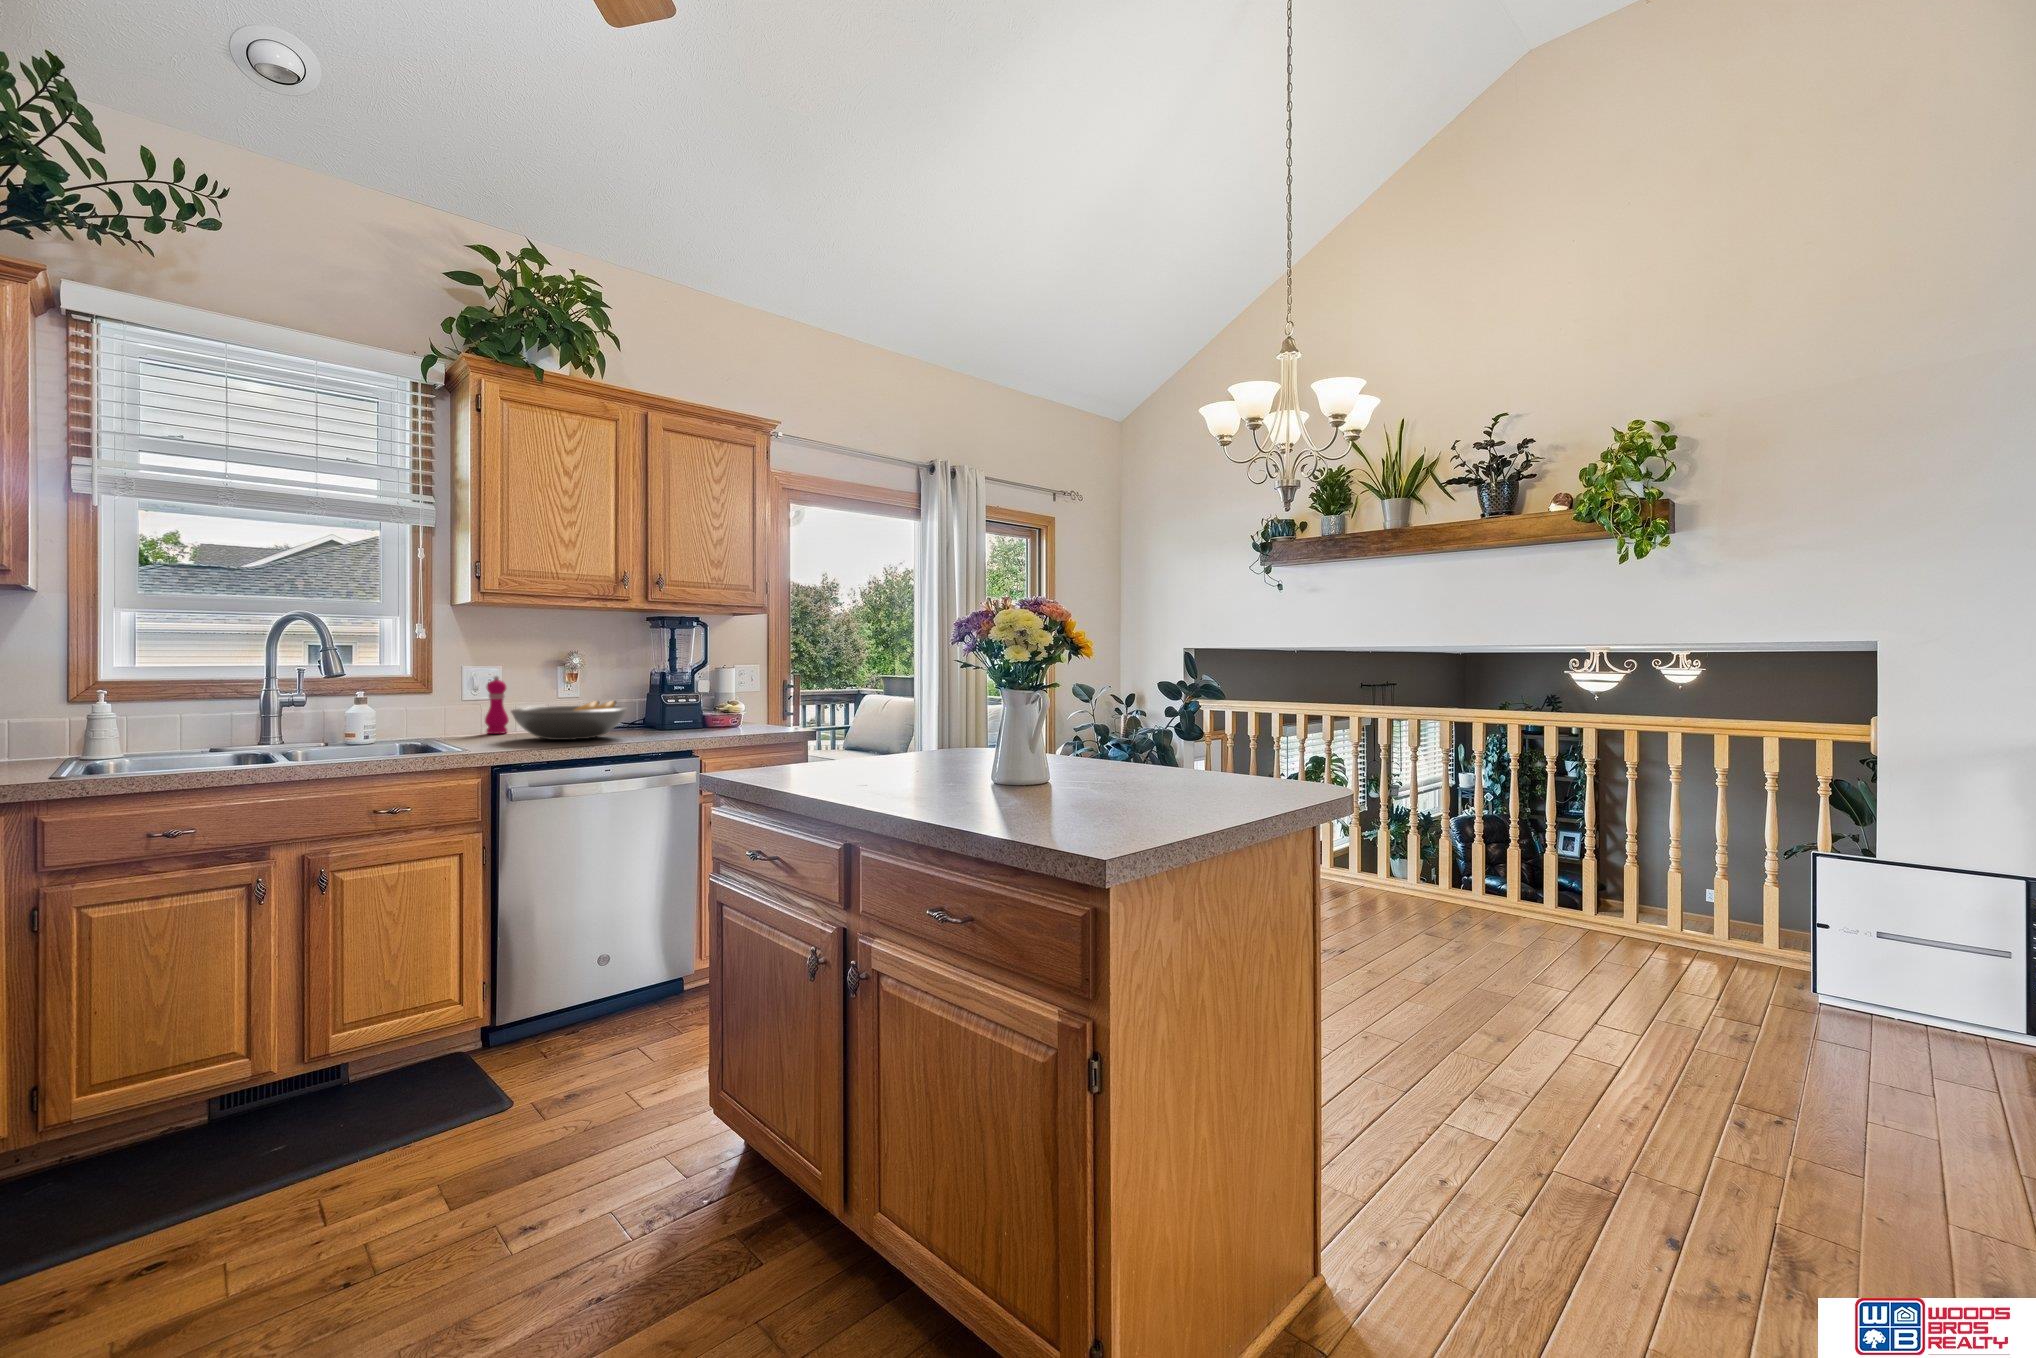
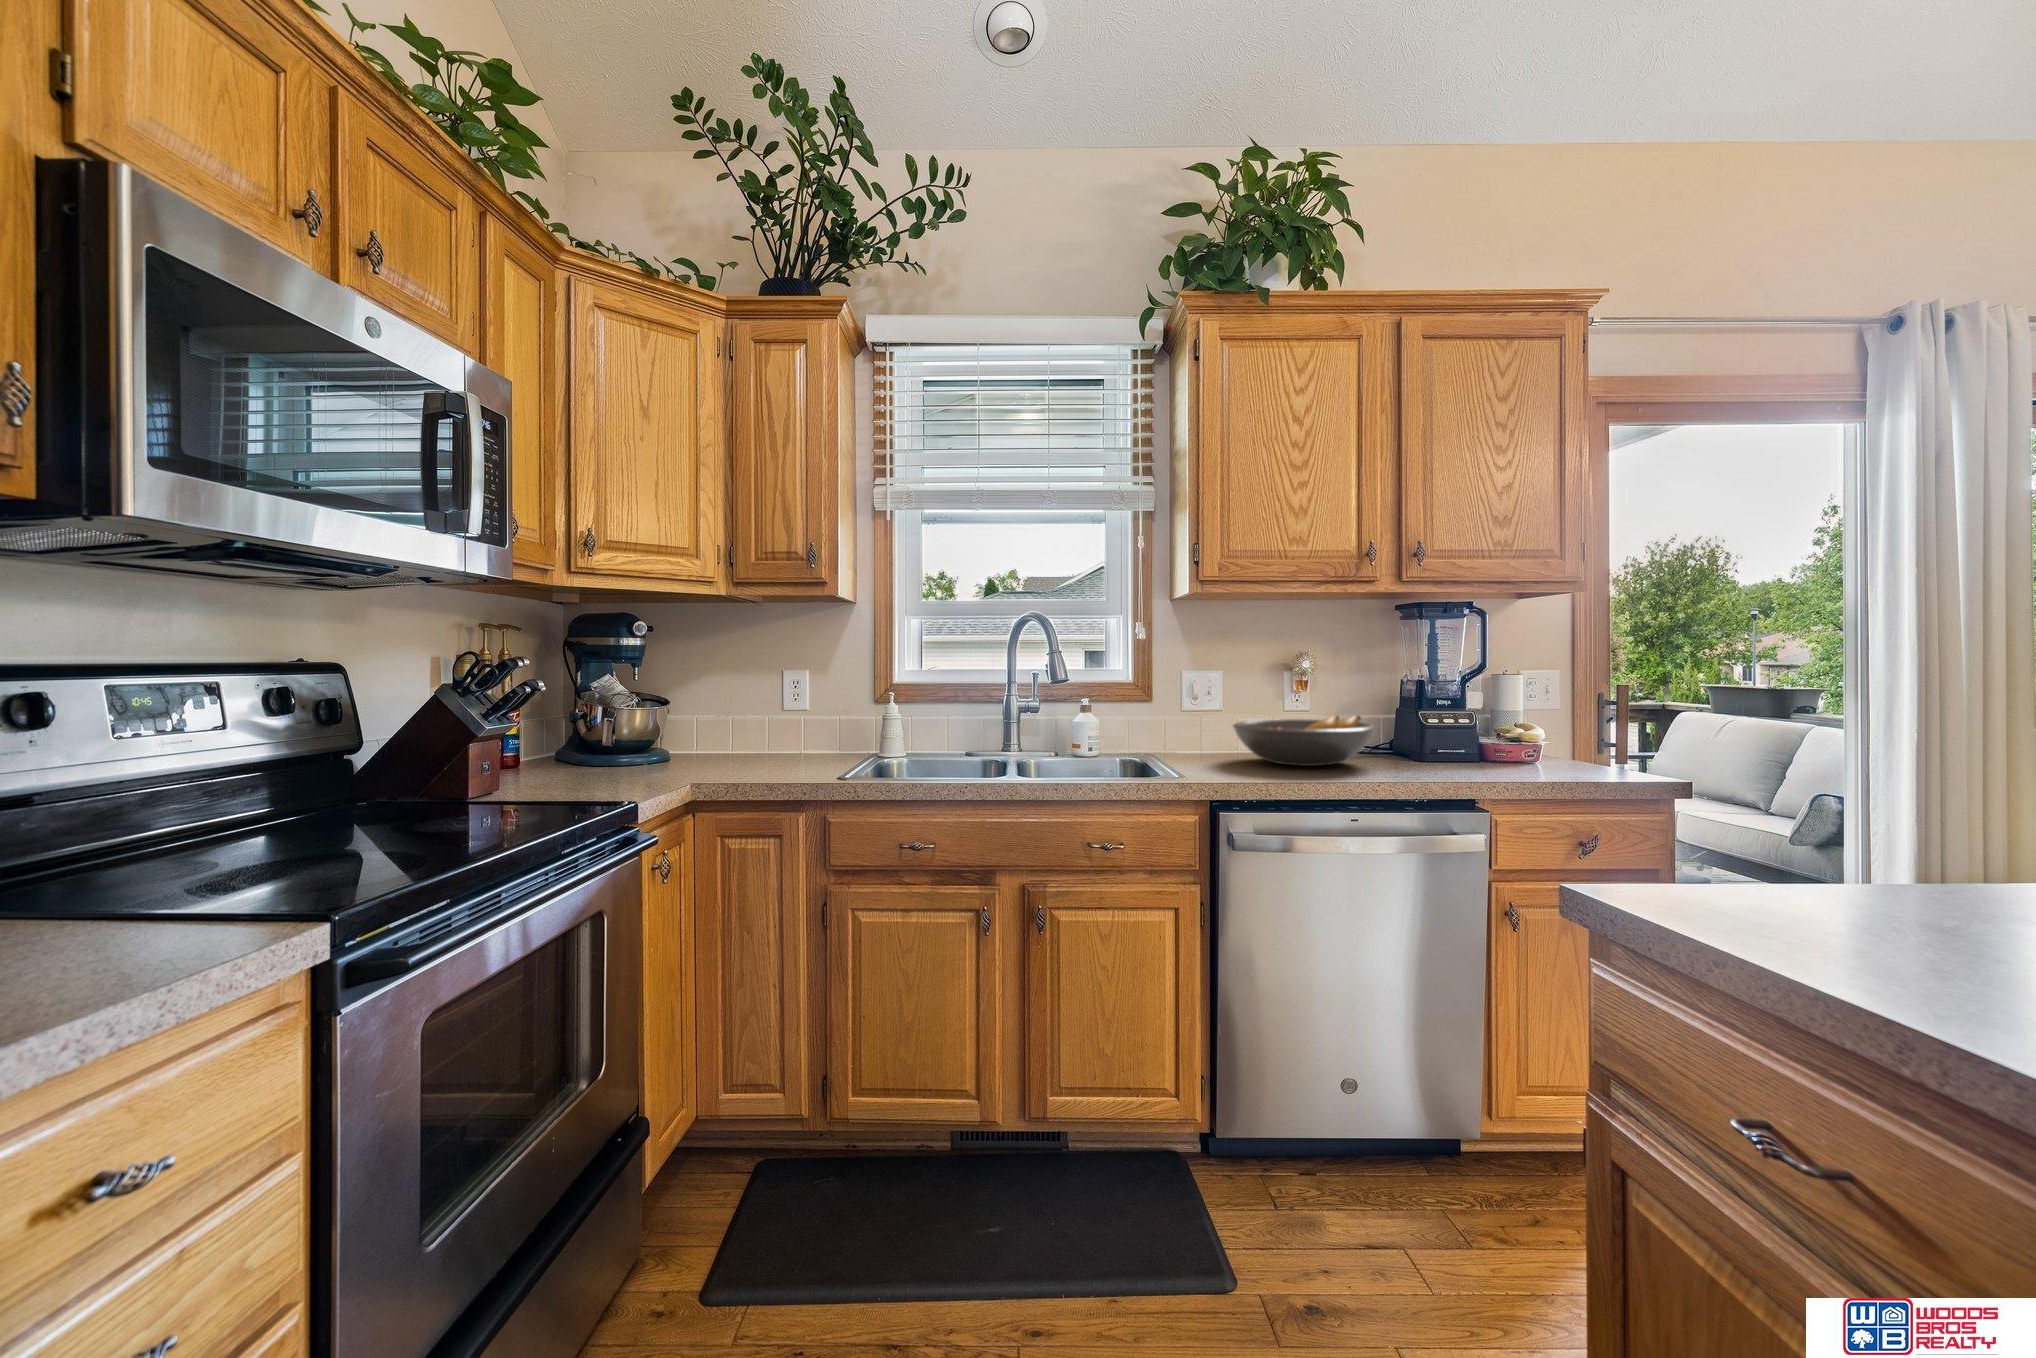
pepper mill: present [485,676,509,734] -> none [1206,680,1231,749]

